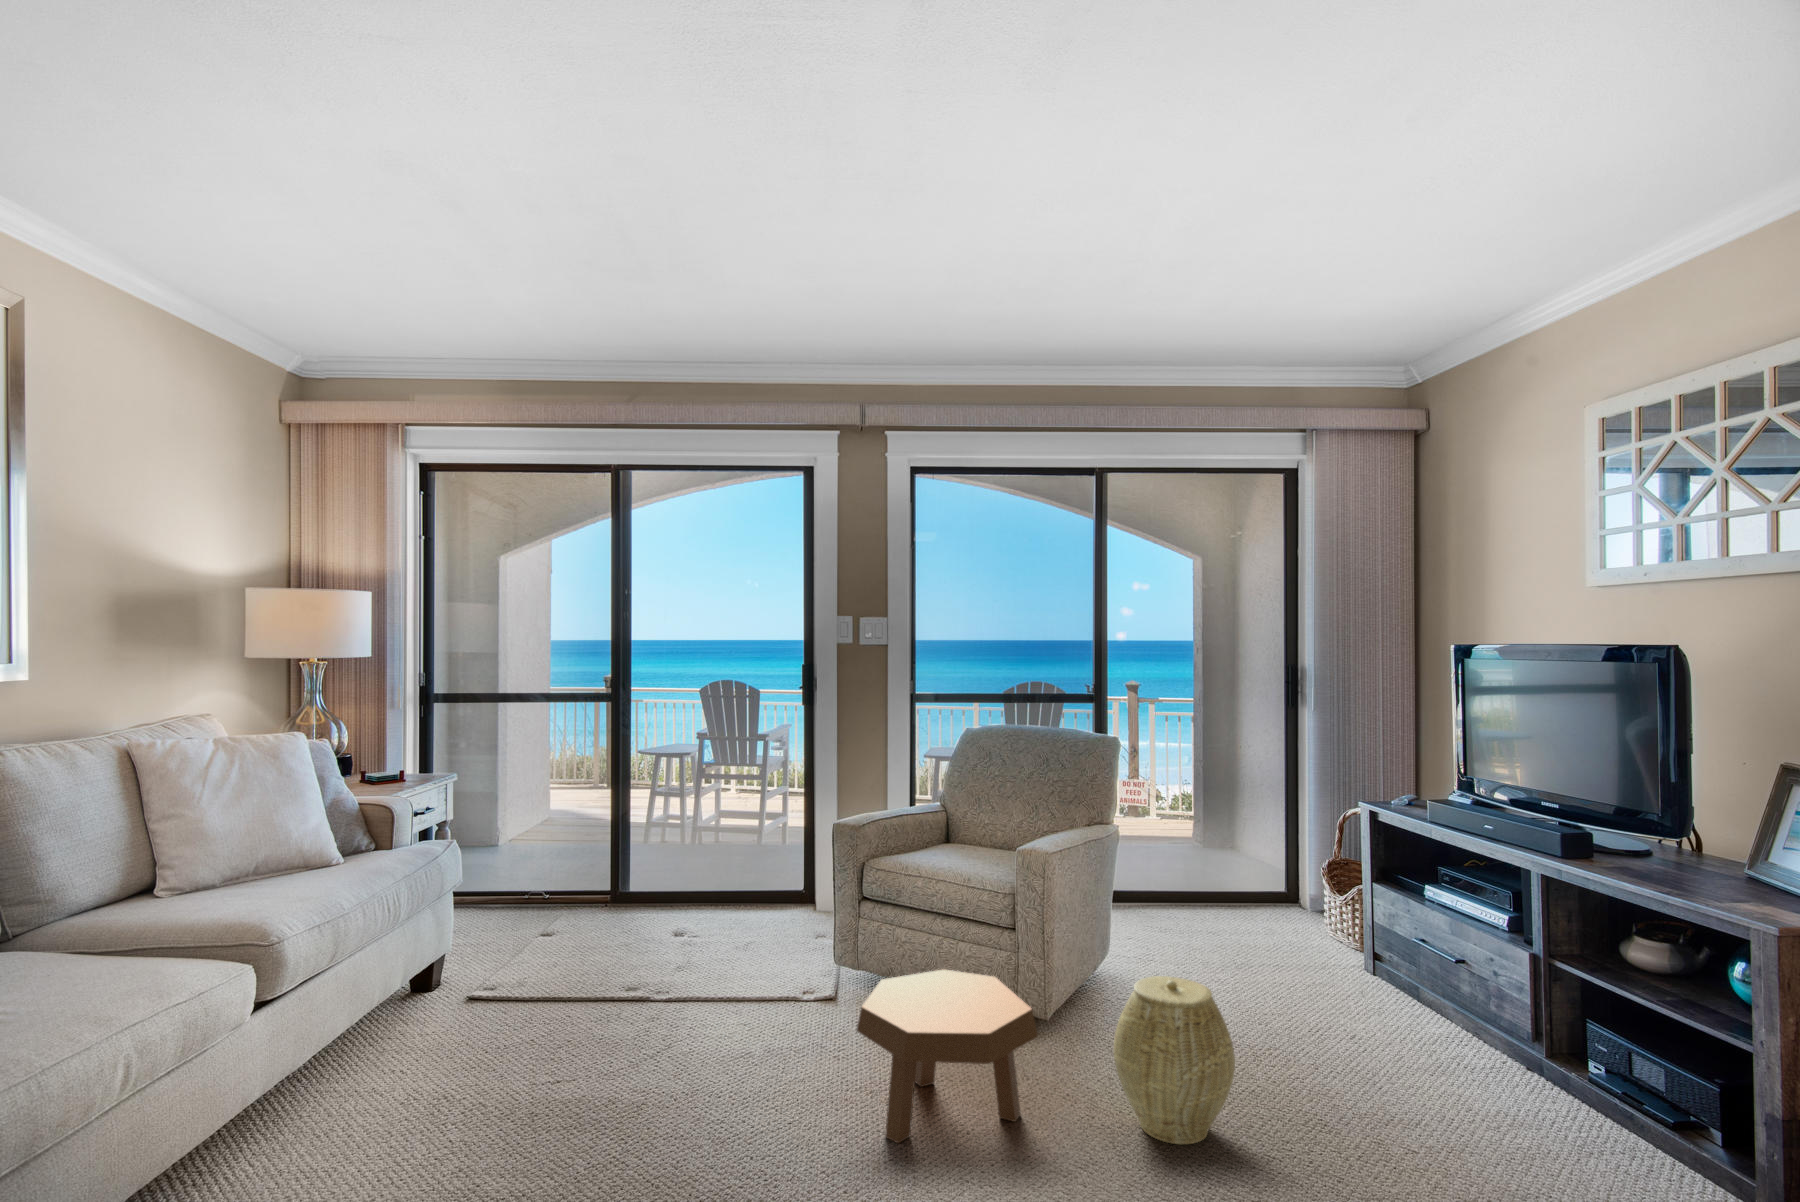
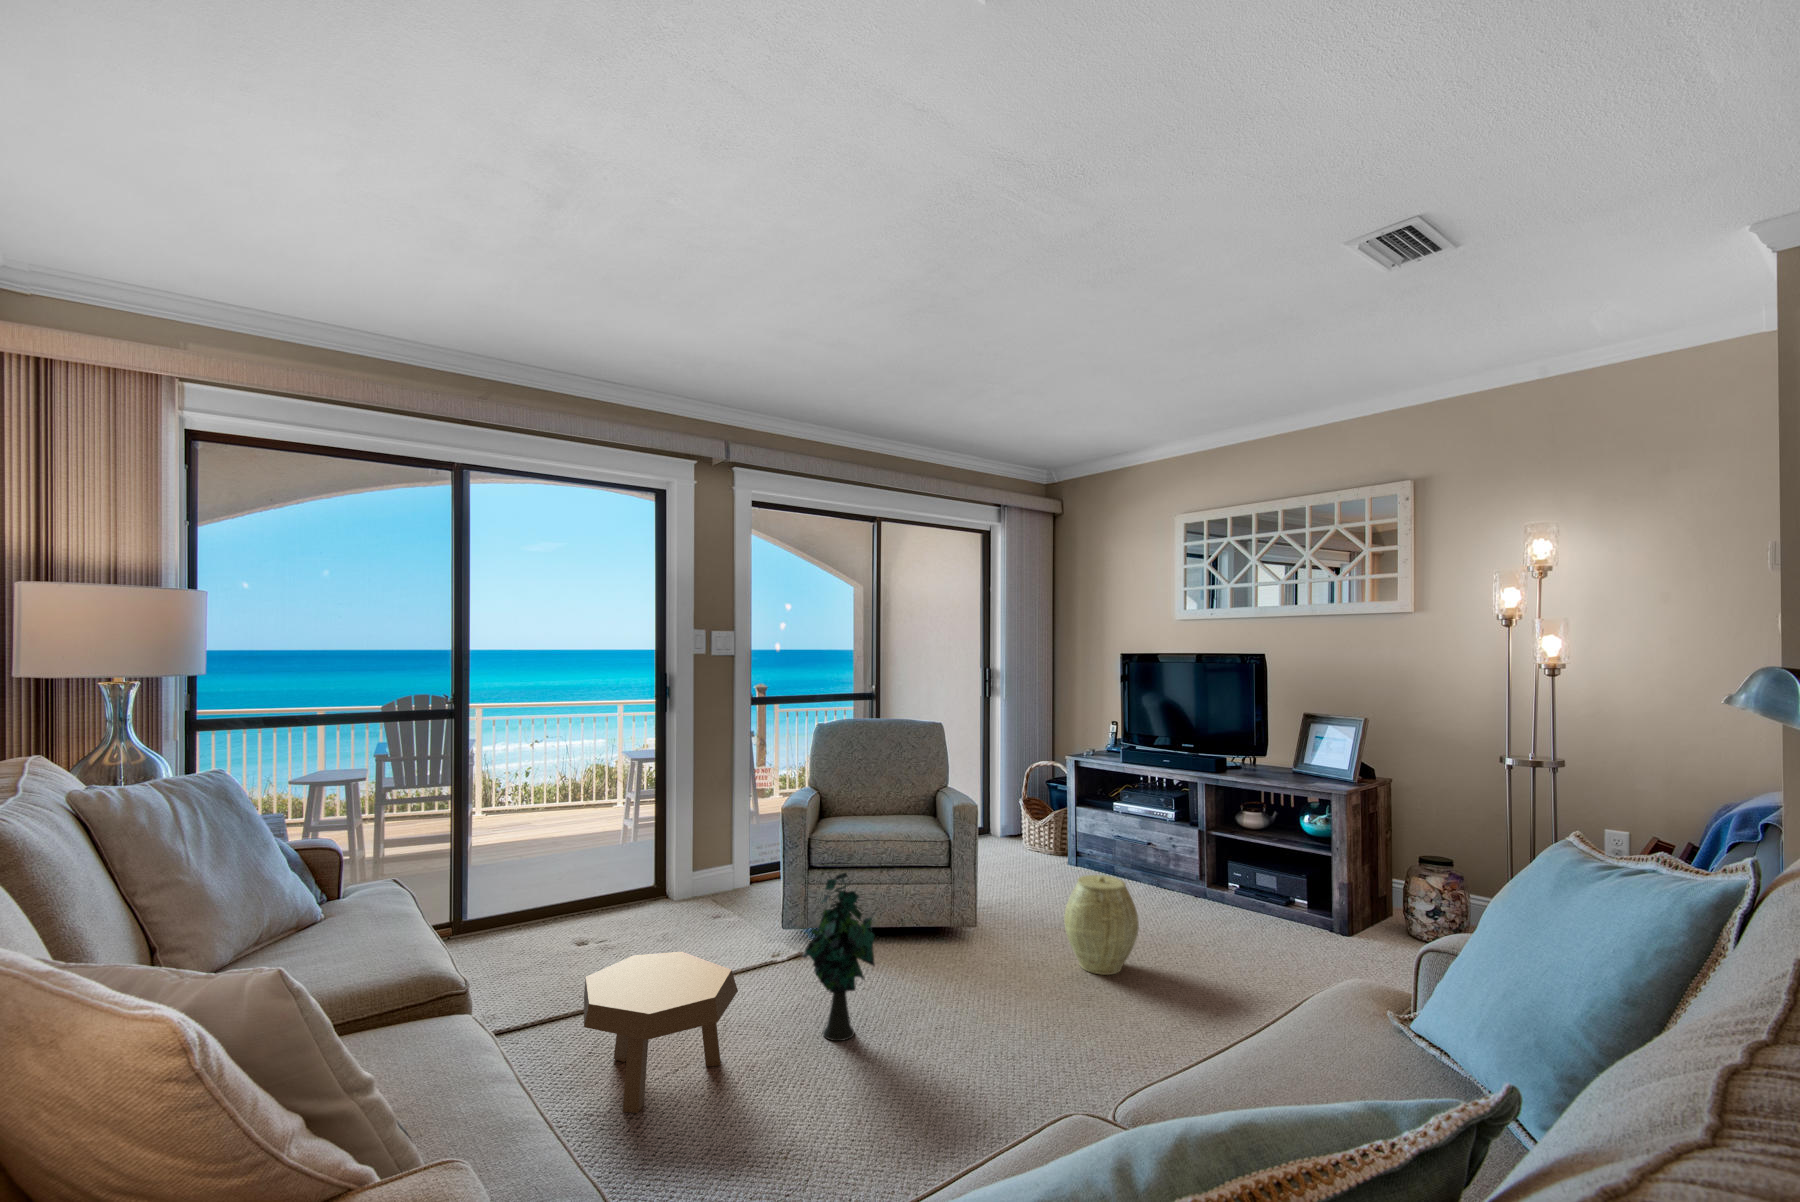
decorative plant: none [657,897,771,1110] -> present [802,873,875,1041]
footstool: present [857,969,1038,1143] -> present [584,952,738,1113]

